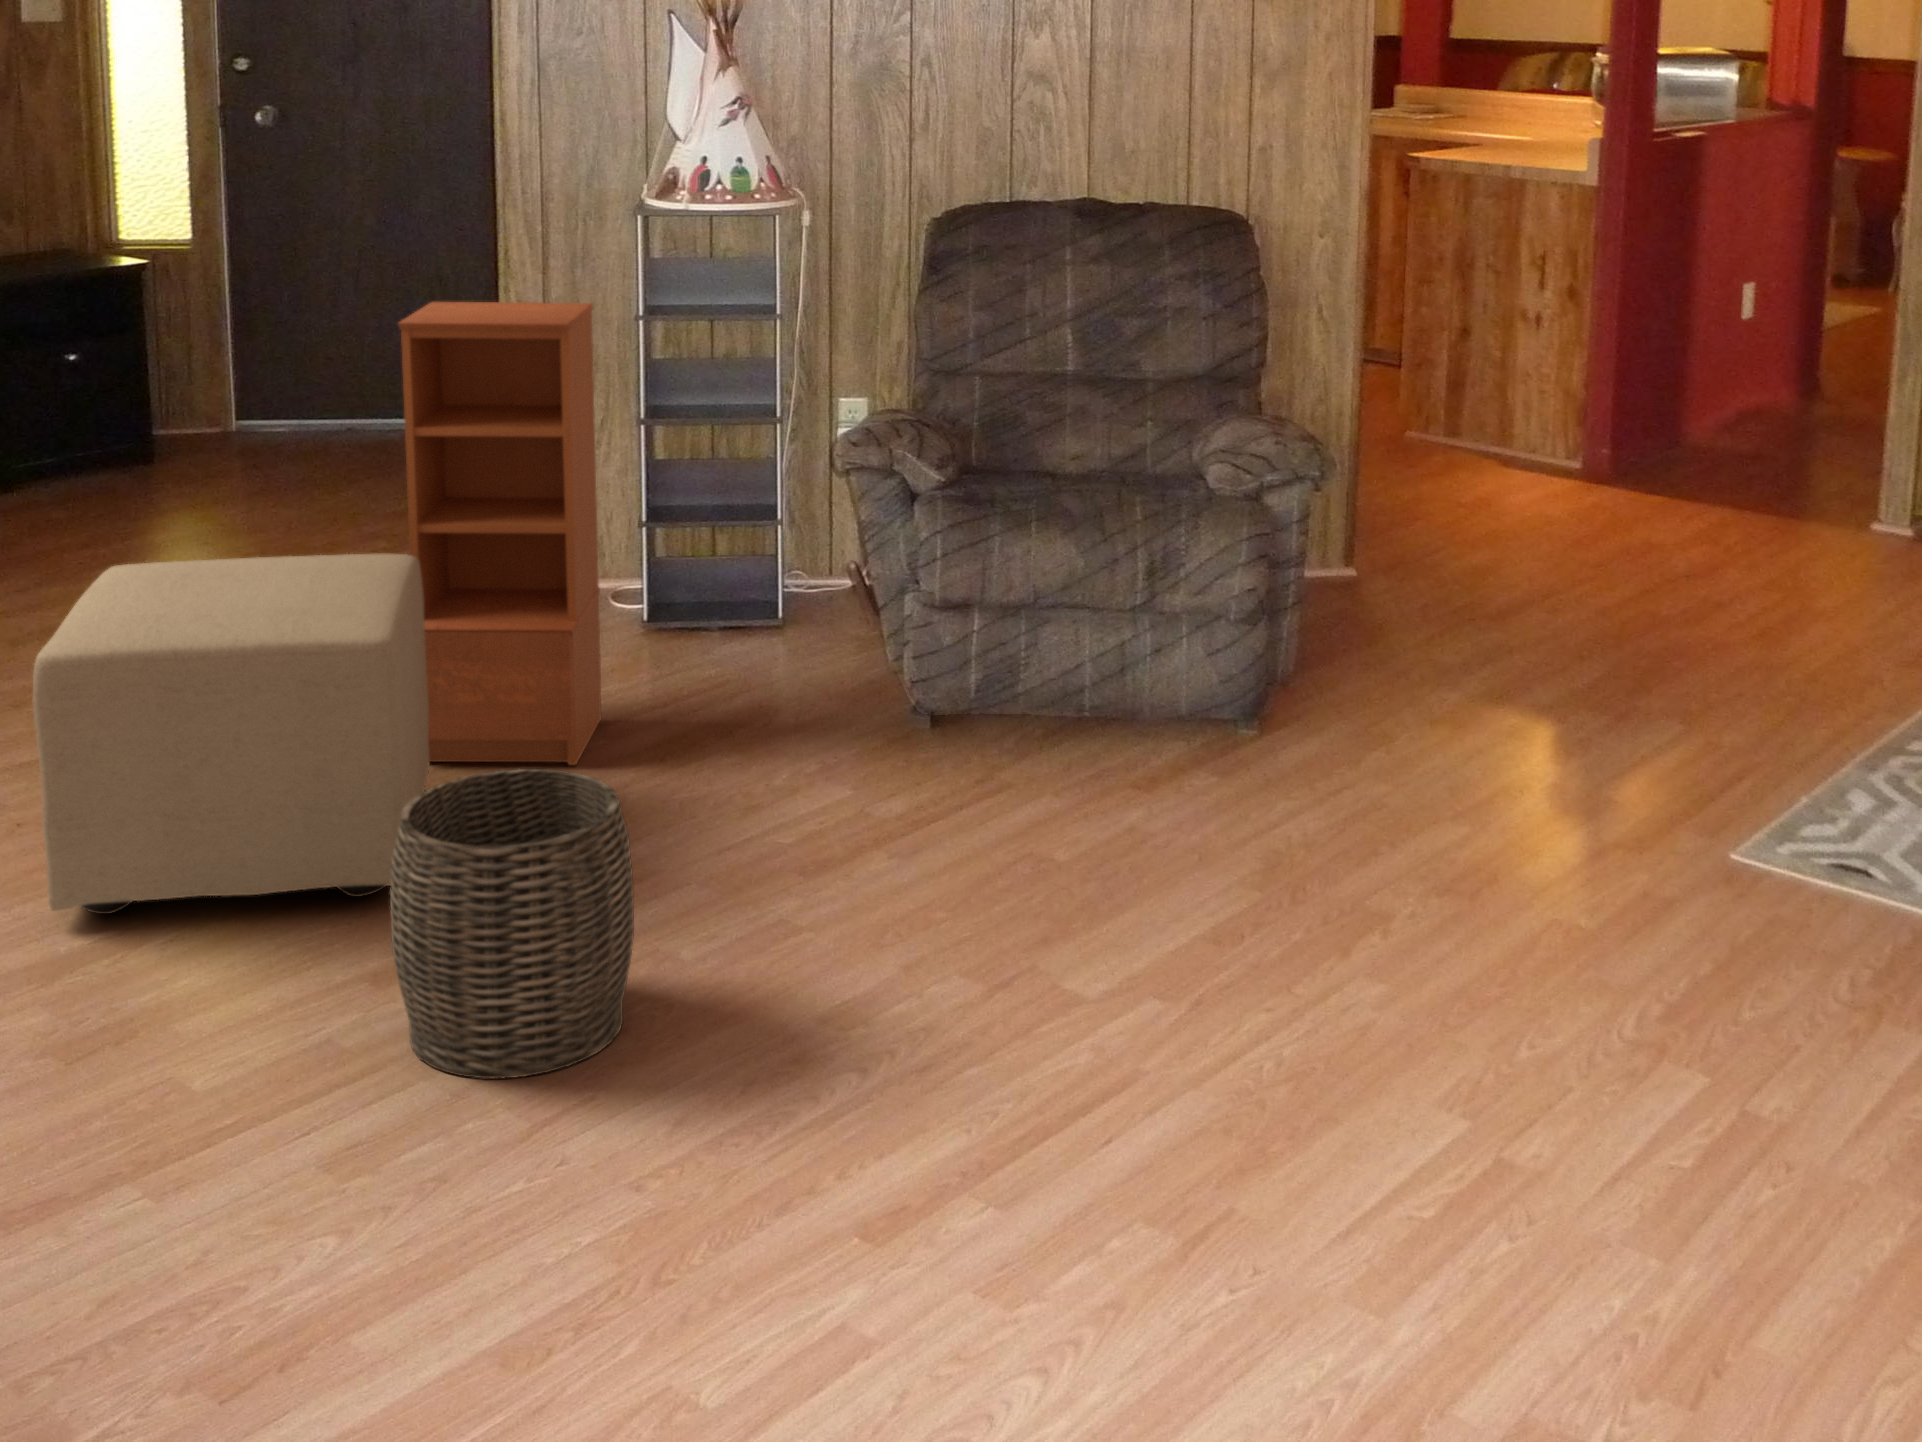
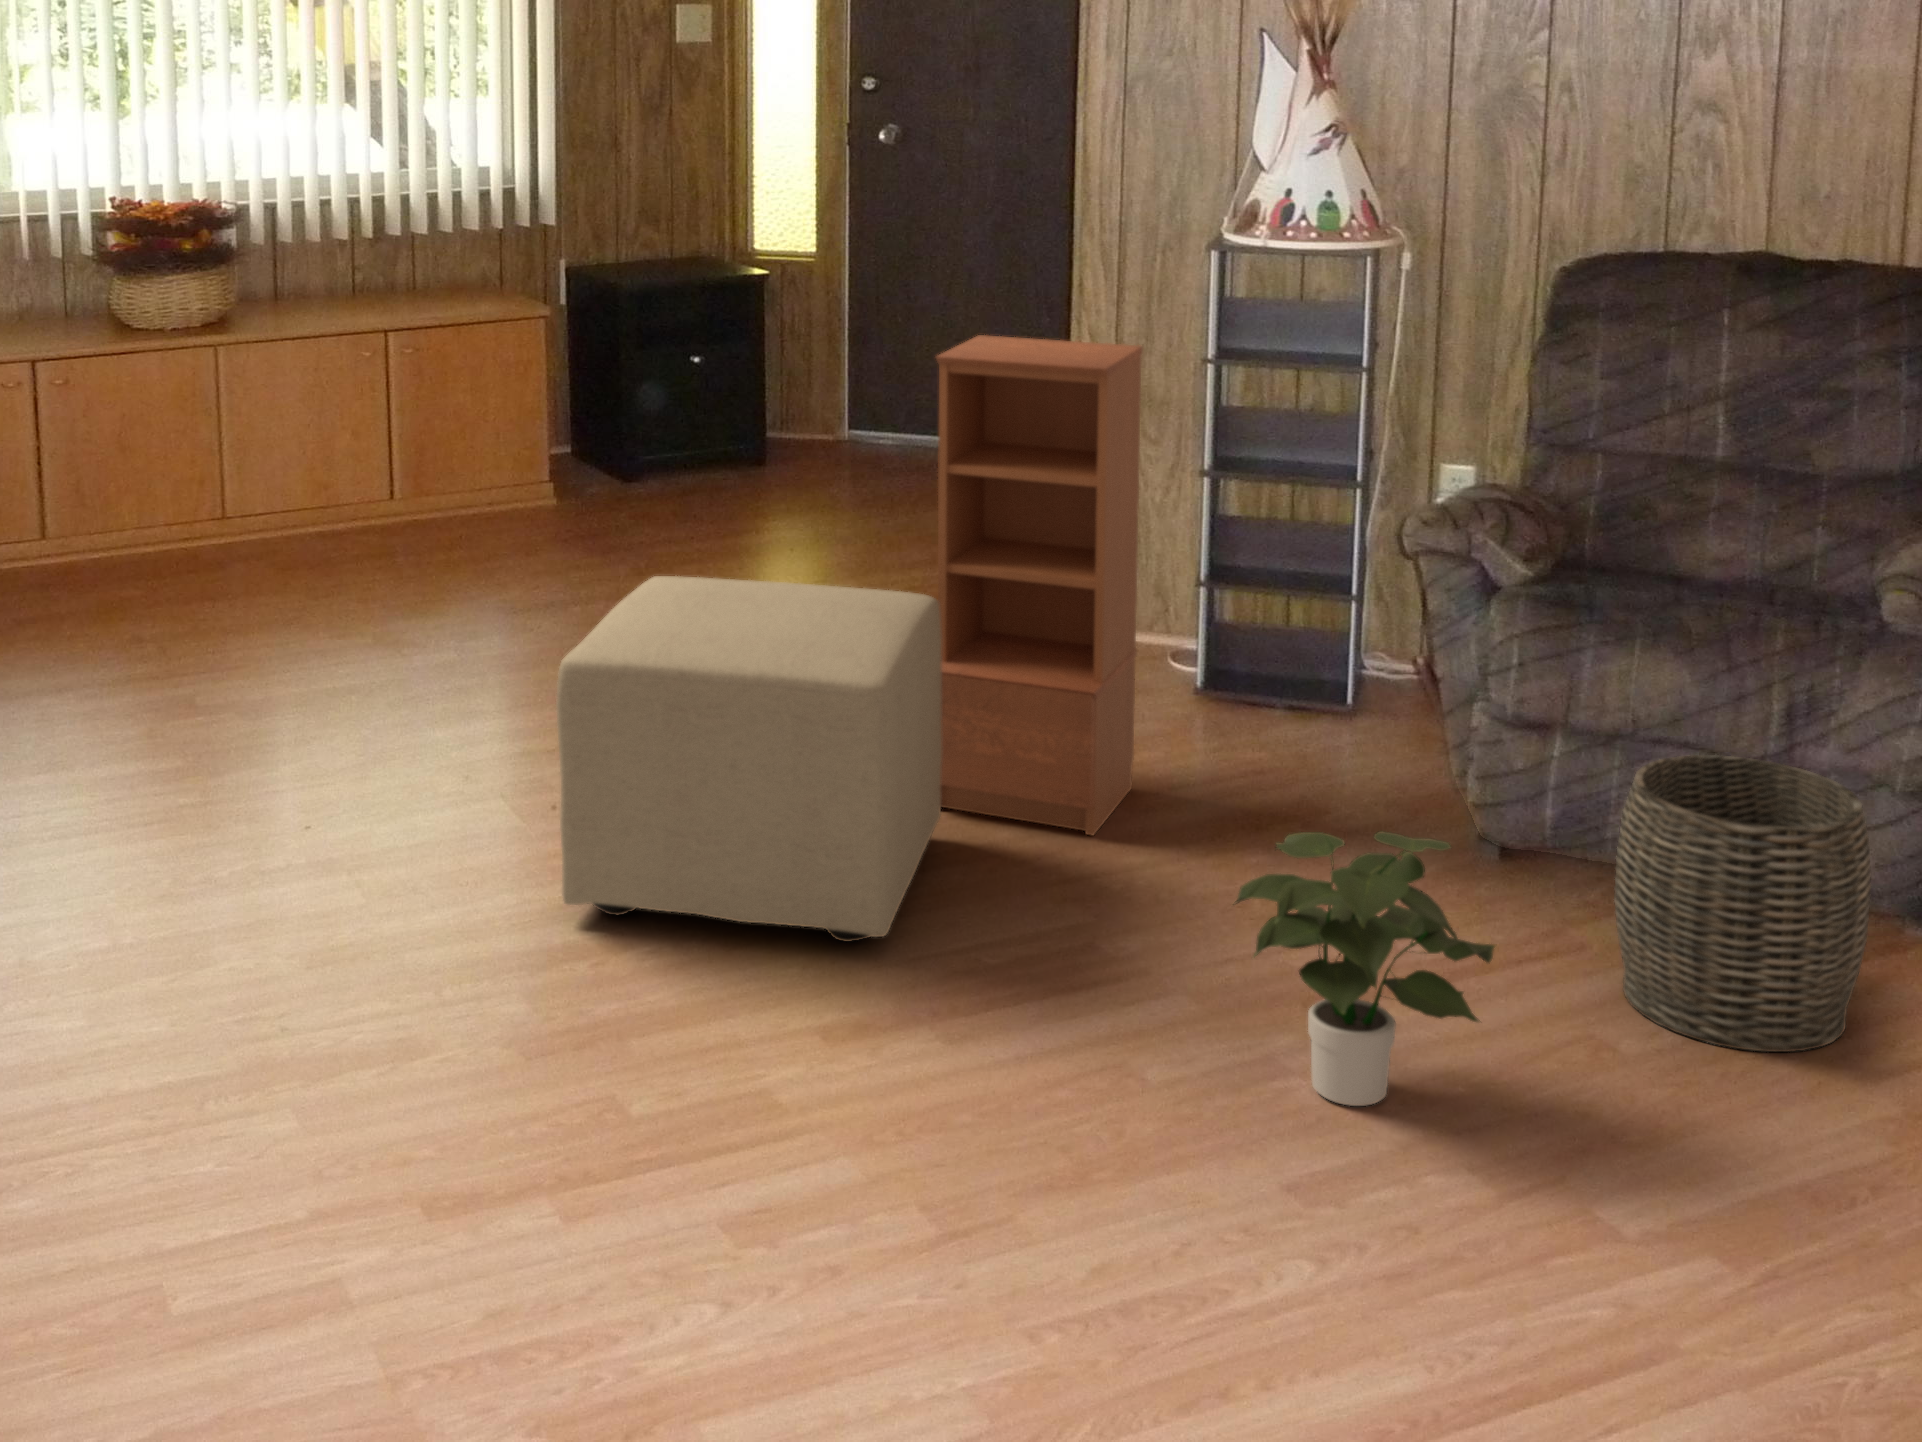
potted plant: none [736,707,959,950] -> present [1234,831,1495,1106]
woven basket: present [390,769,634,1078] -> present [1614,755,1871,1052]

